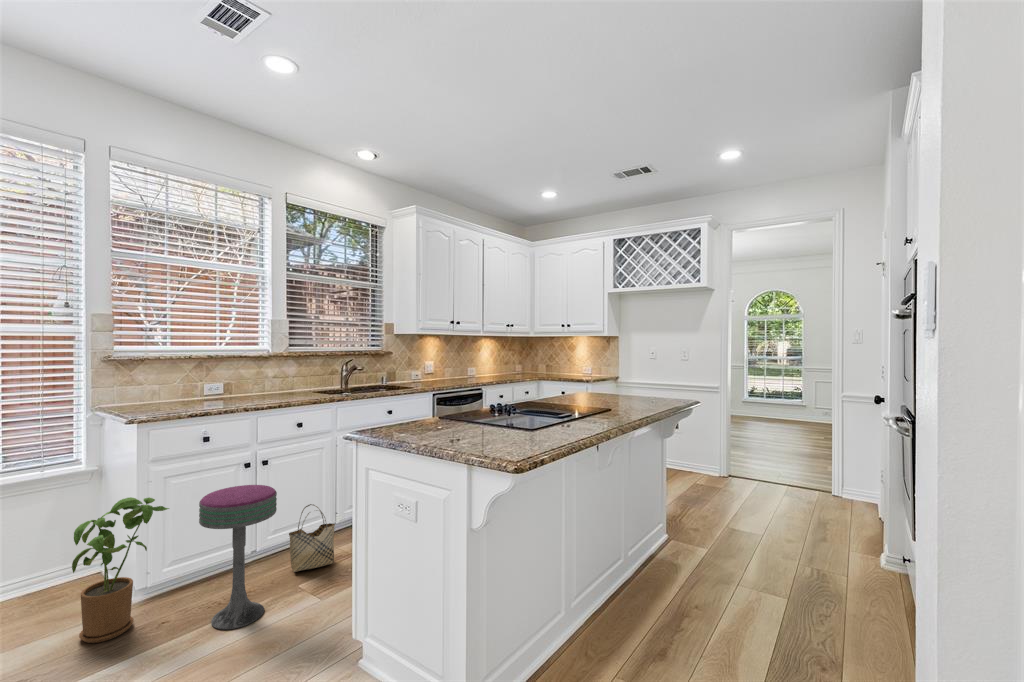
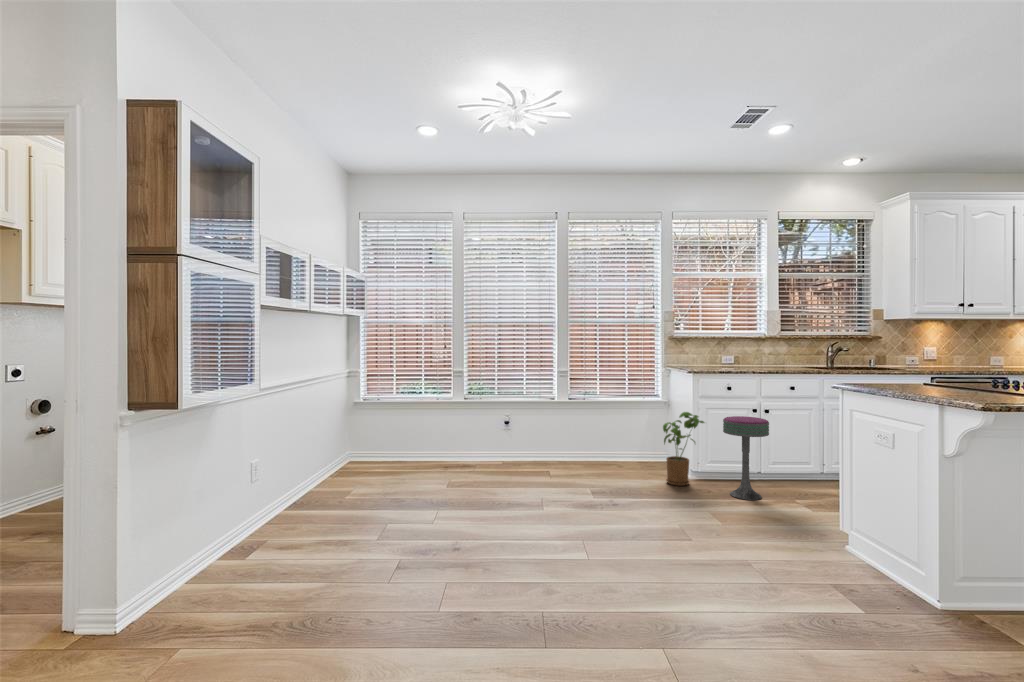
woven basket: present [289,504,335,572] -> none [779,444,815,490]

